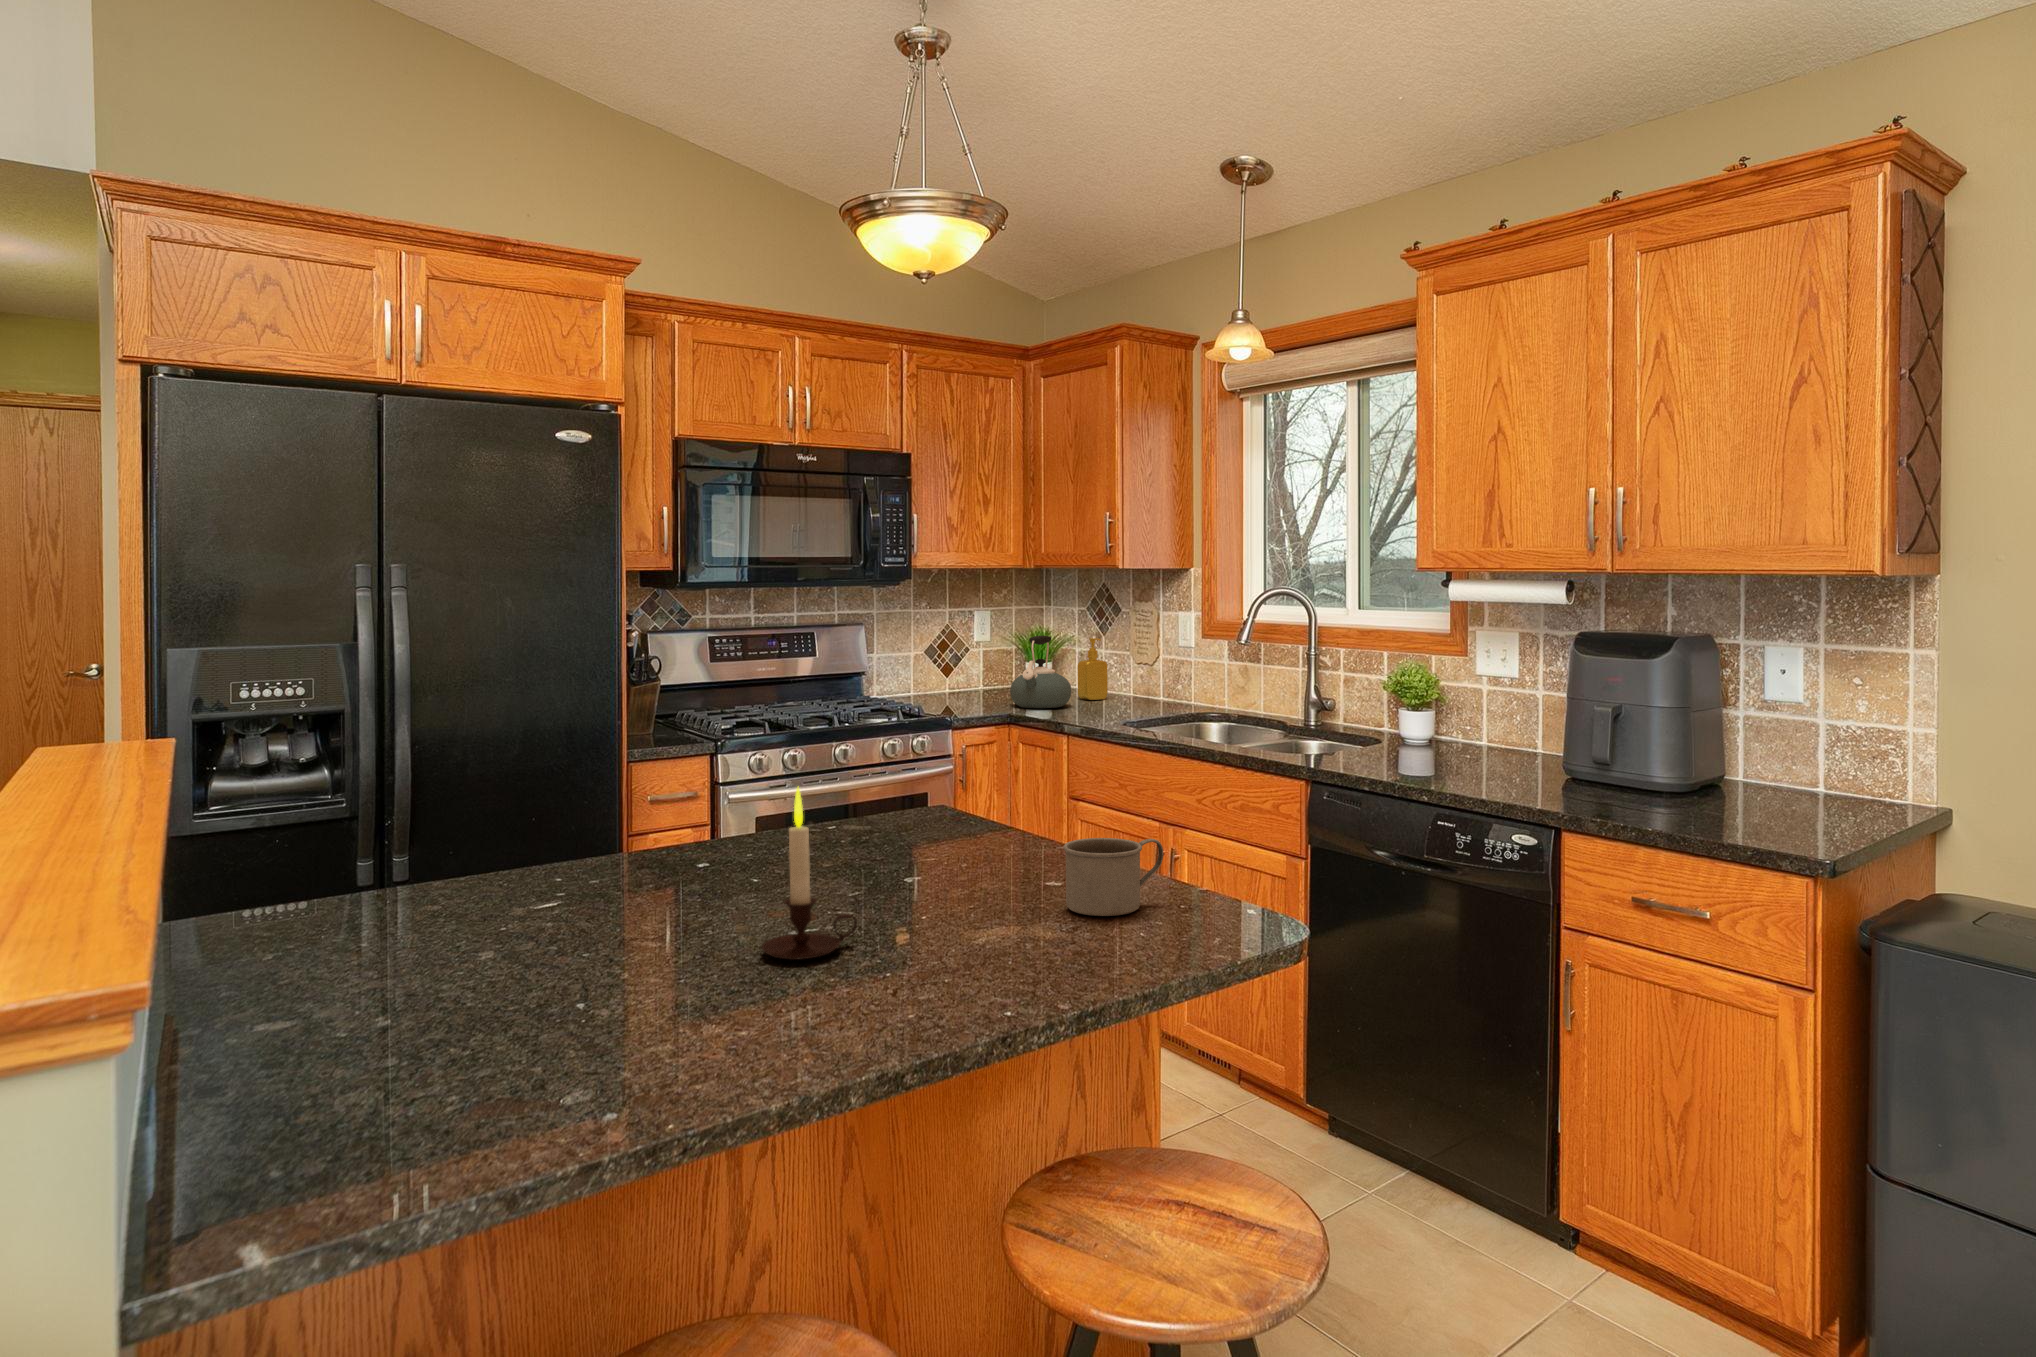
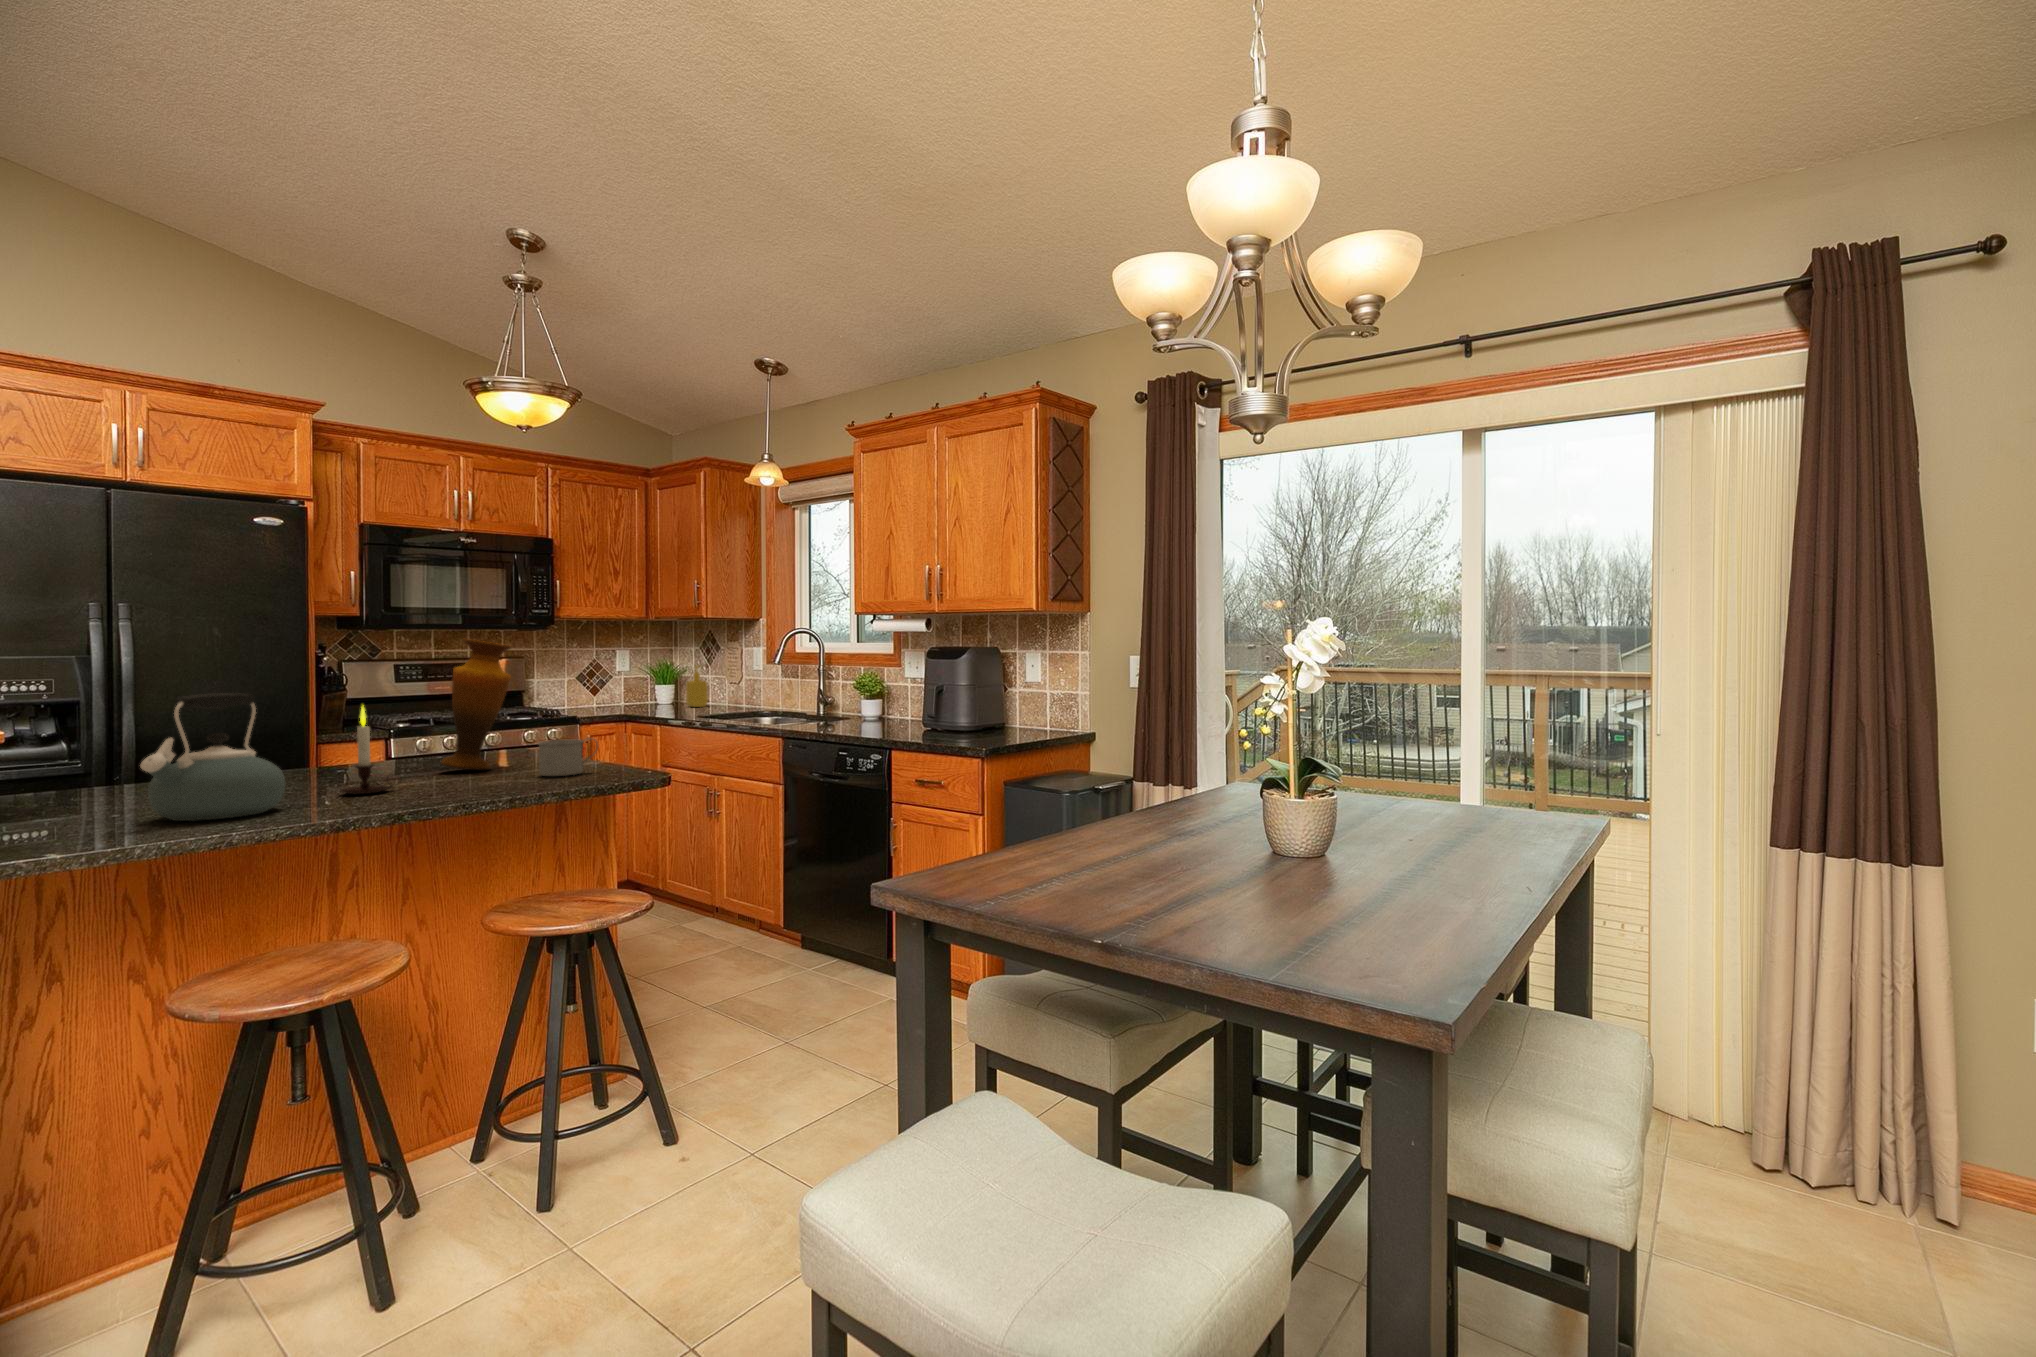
kettle: present [1010,636,1071,708] -> present [140,693,285,821]
vase: none [877,642,994,881] -> present [441,639,511,770]

